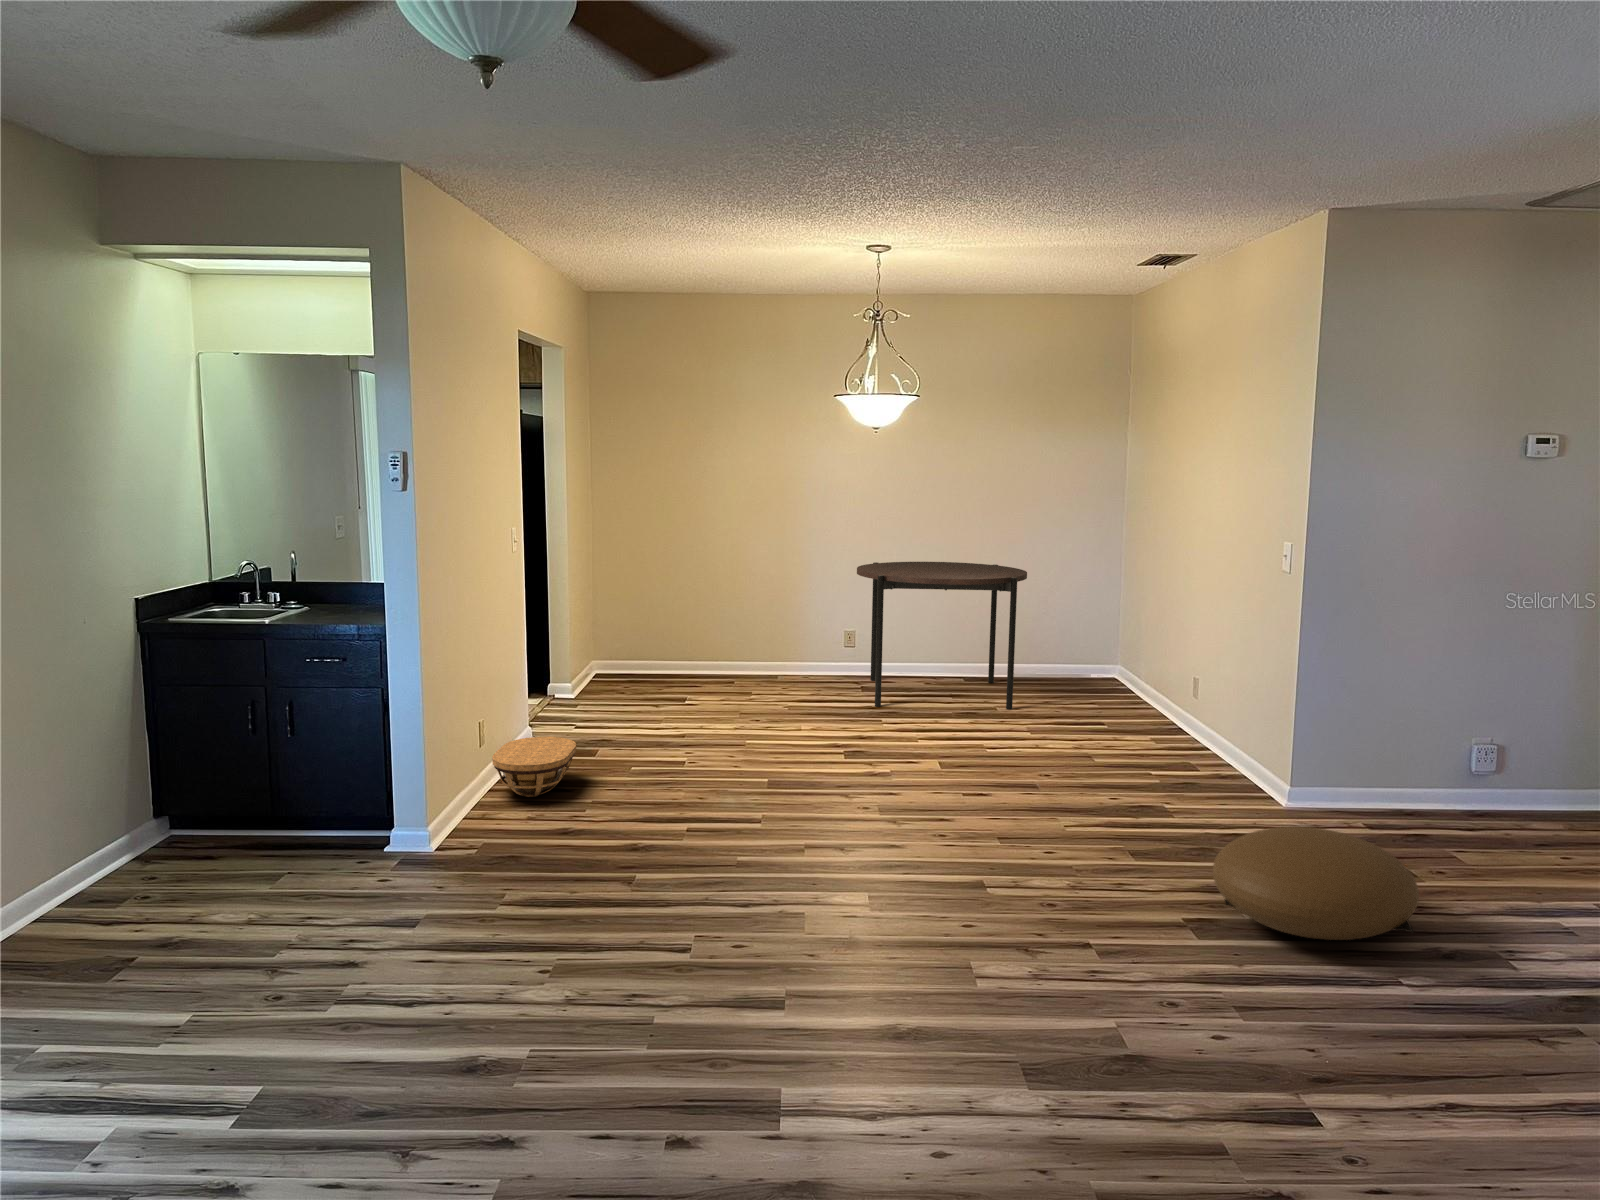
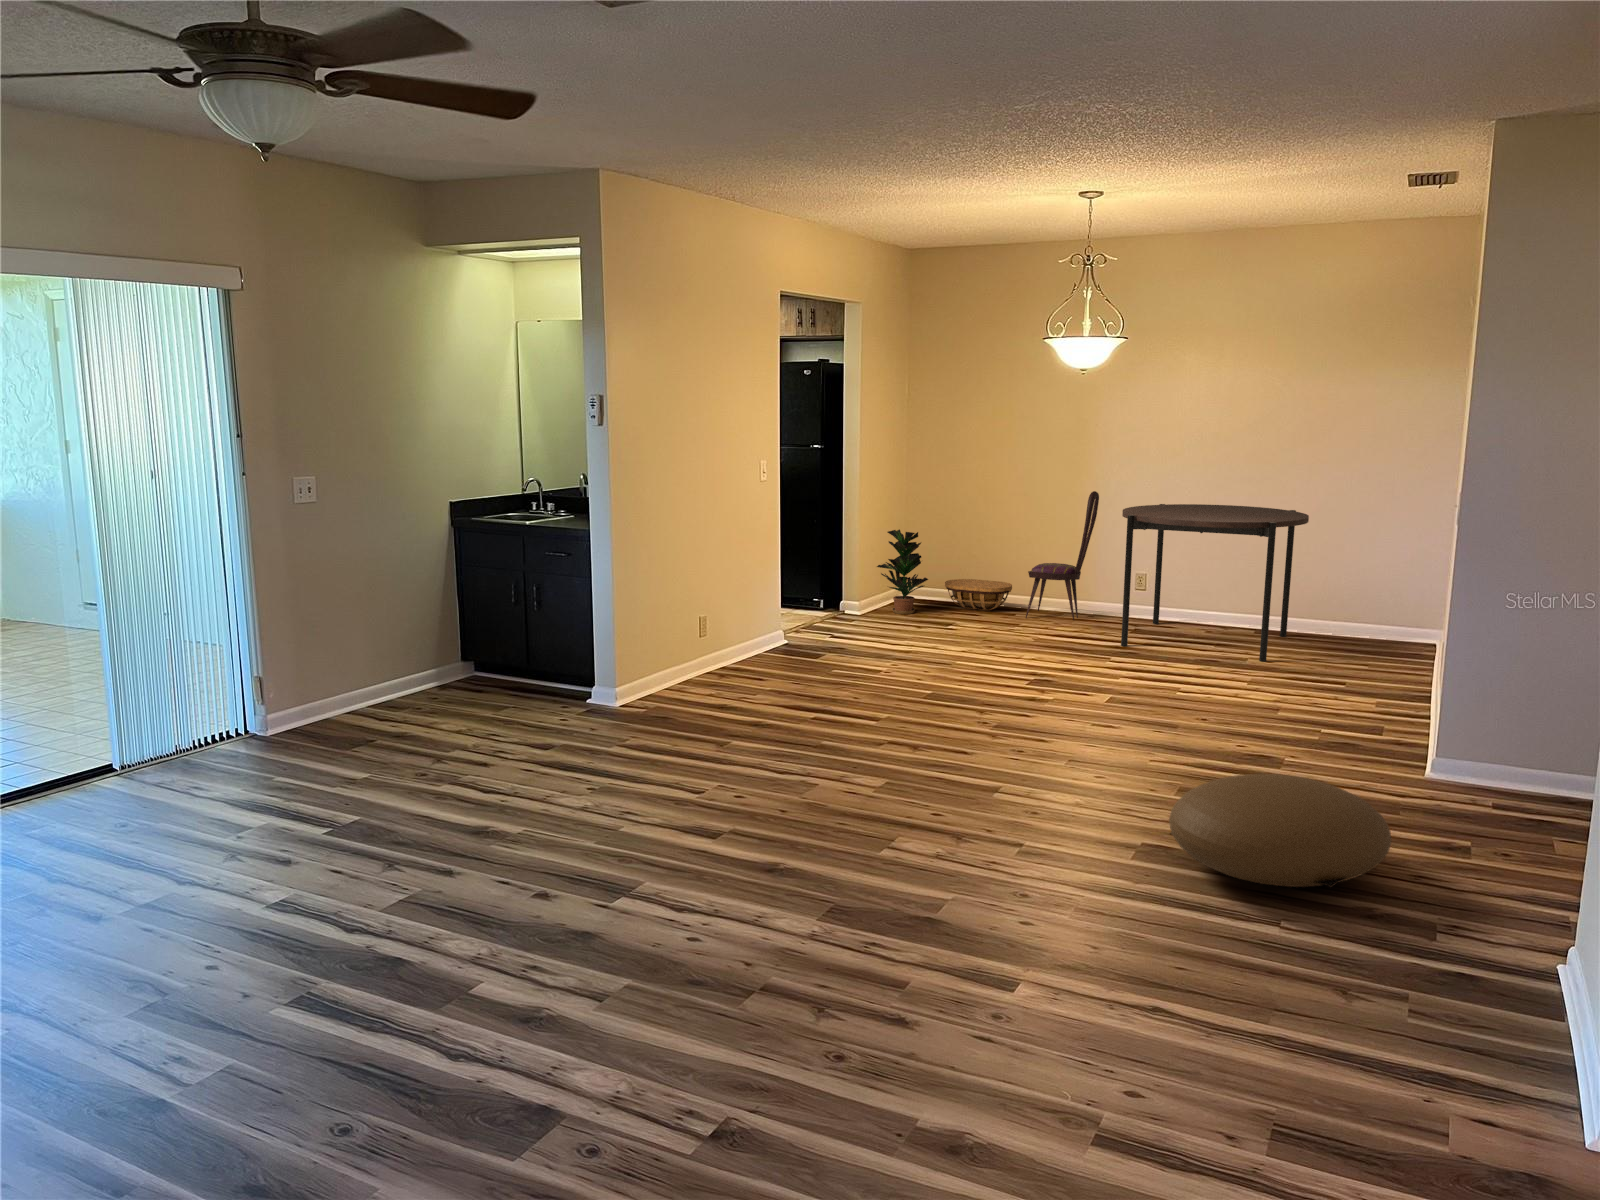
dining chair: none [749,551,814,685] -> present [1026,491,1099,620]
potted plant: none [586,599,645,692] -> present [877,529,928,614]
basket: present [492,737,576,797] -> present [945,579,1012,611]

